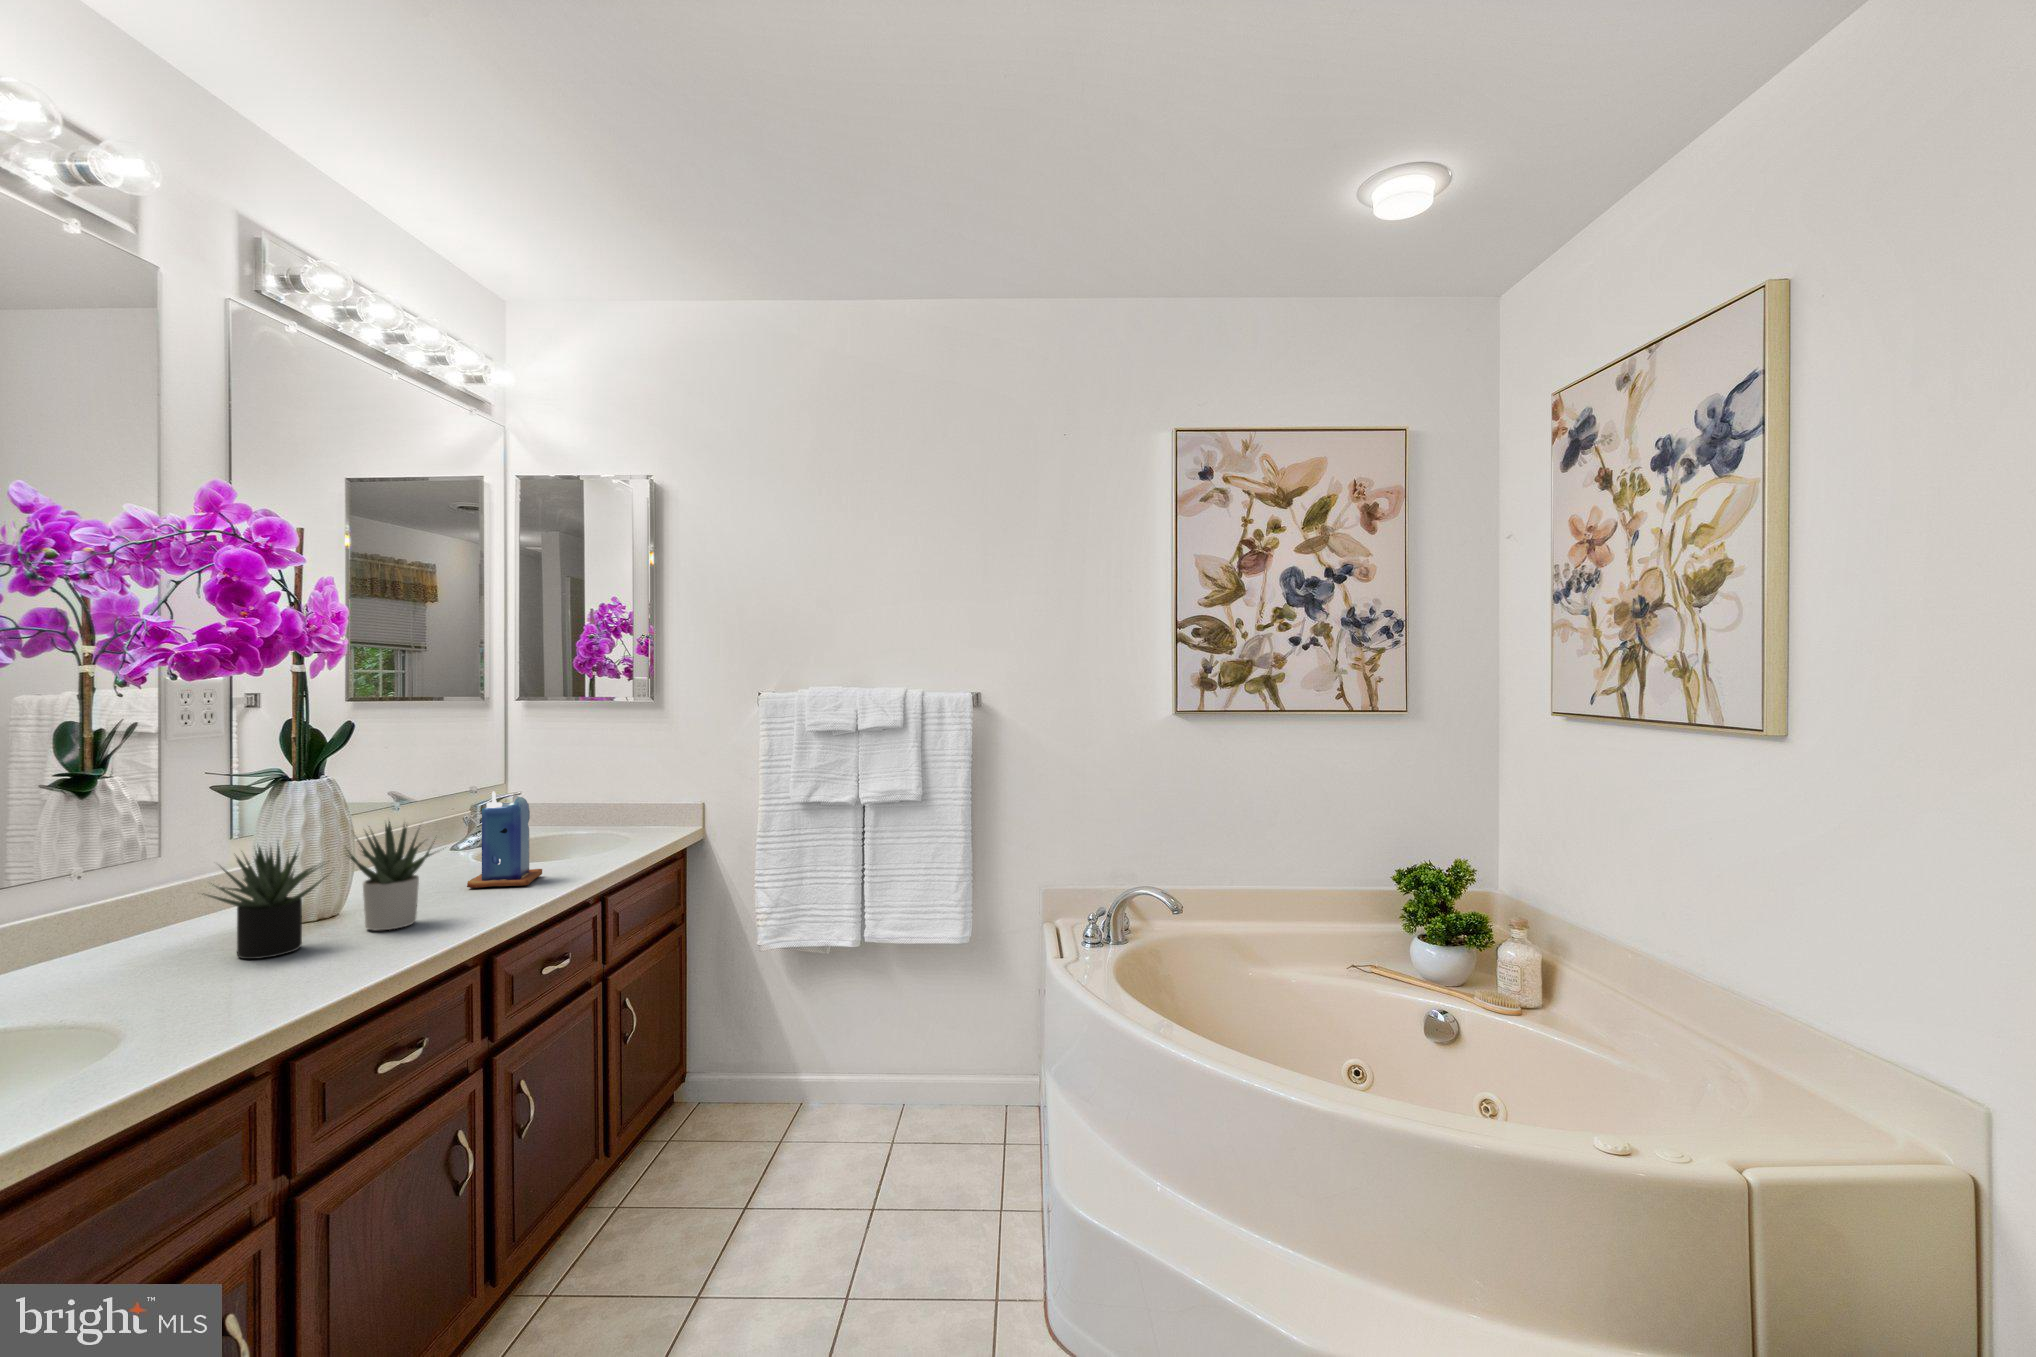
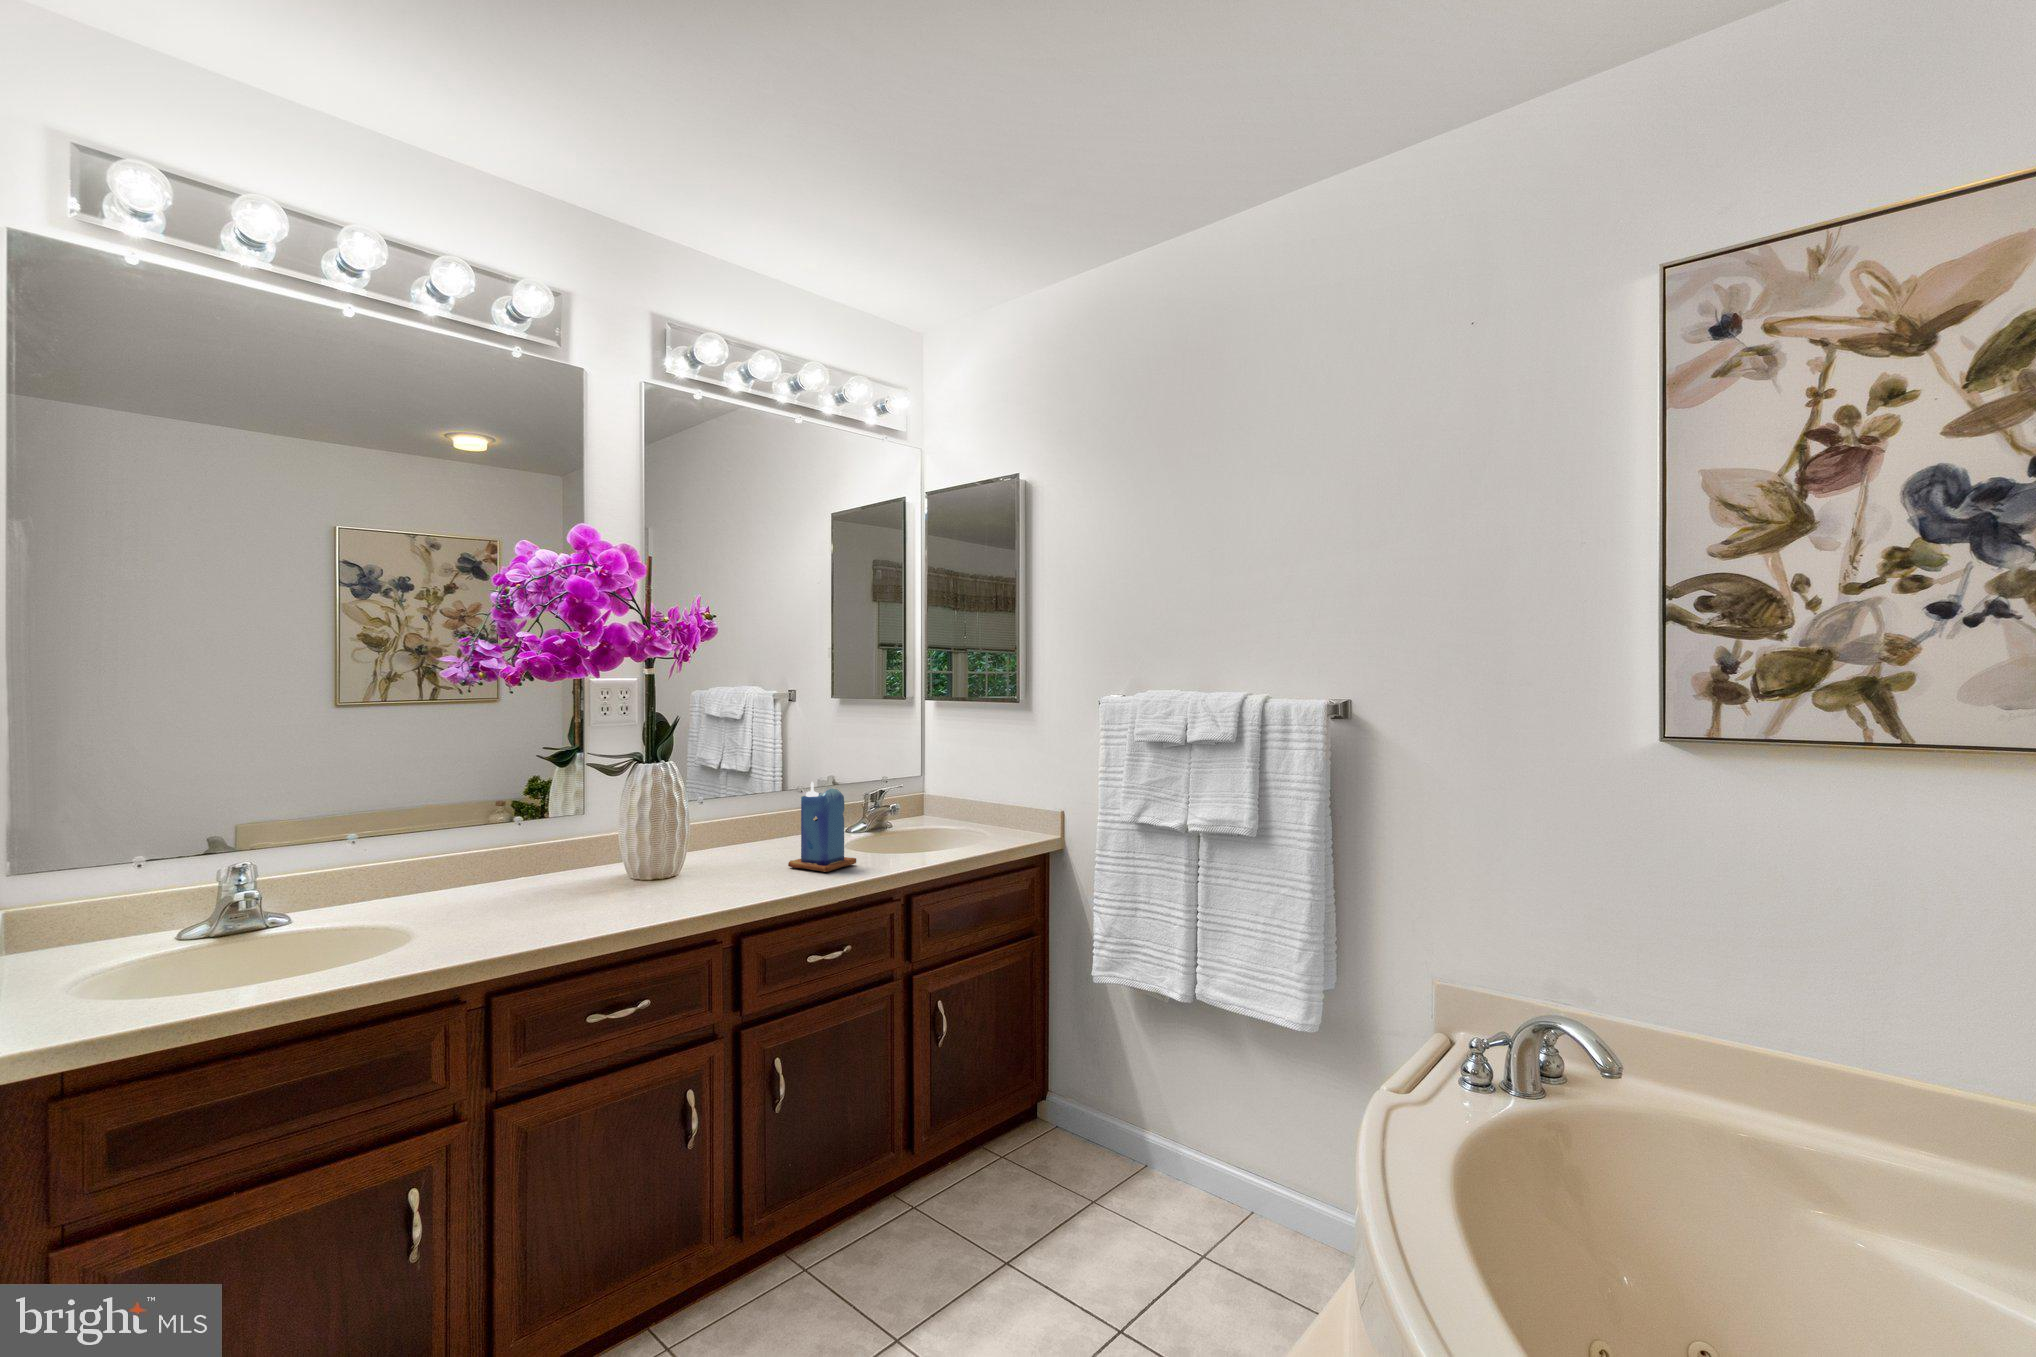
succulent plant: present [202,821,435,959] -> none [547,797,731,901]

